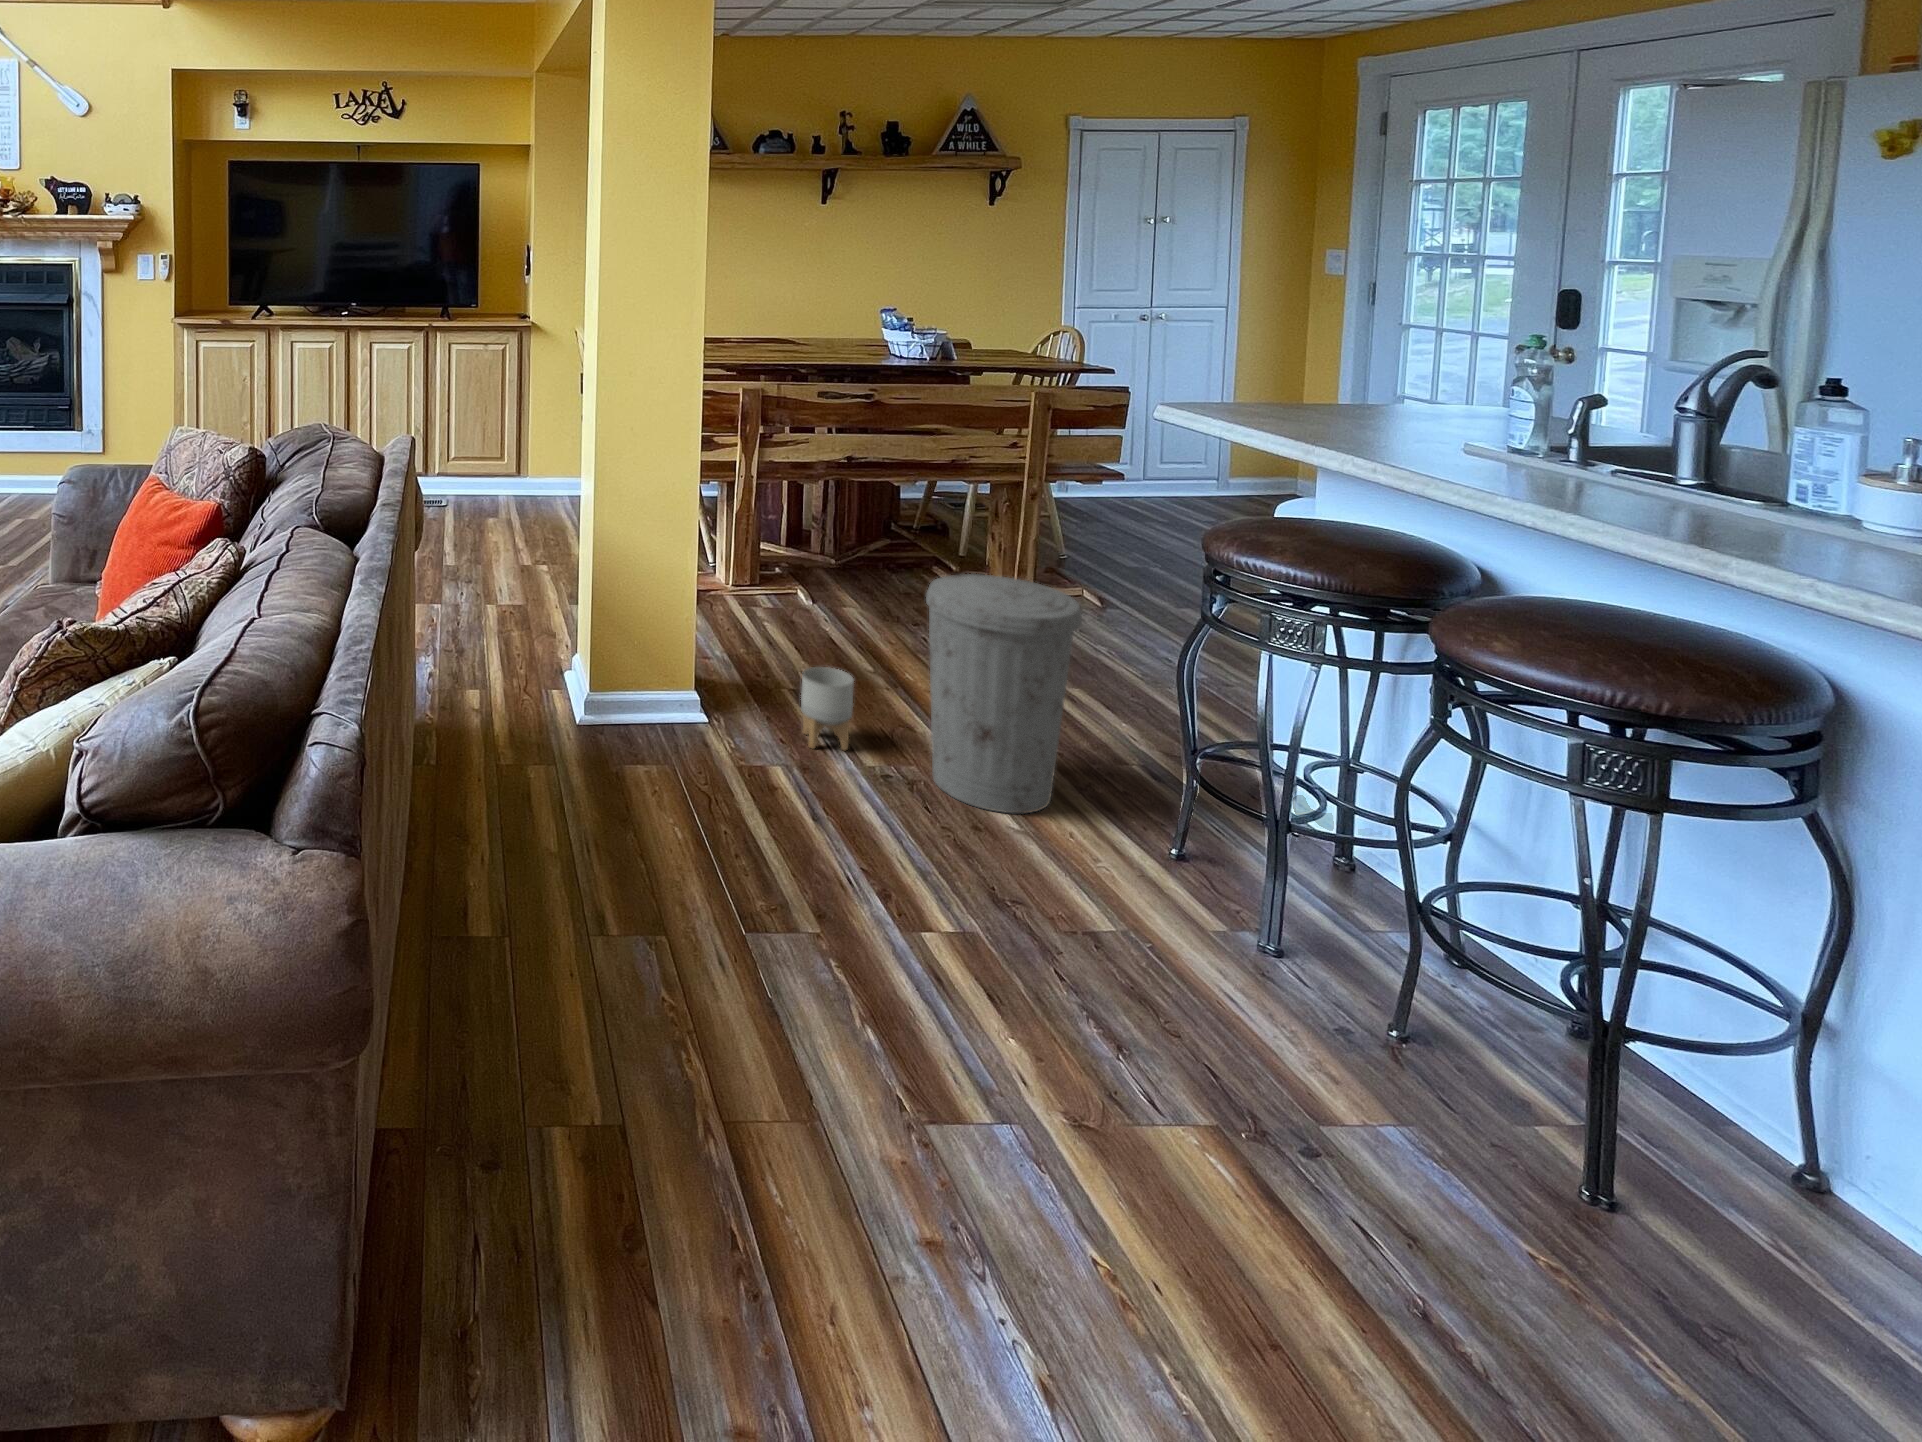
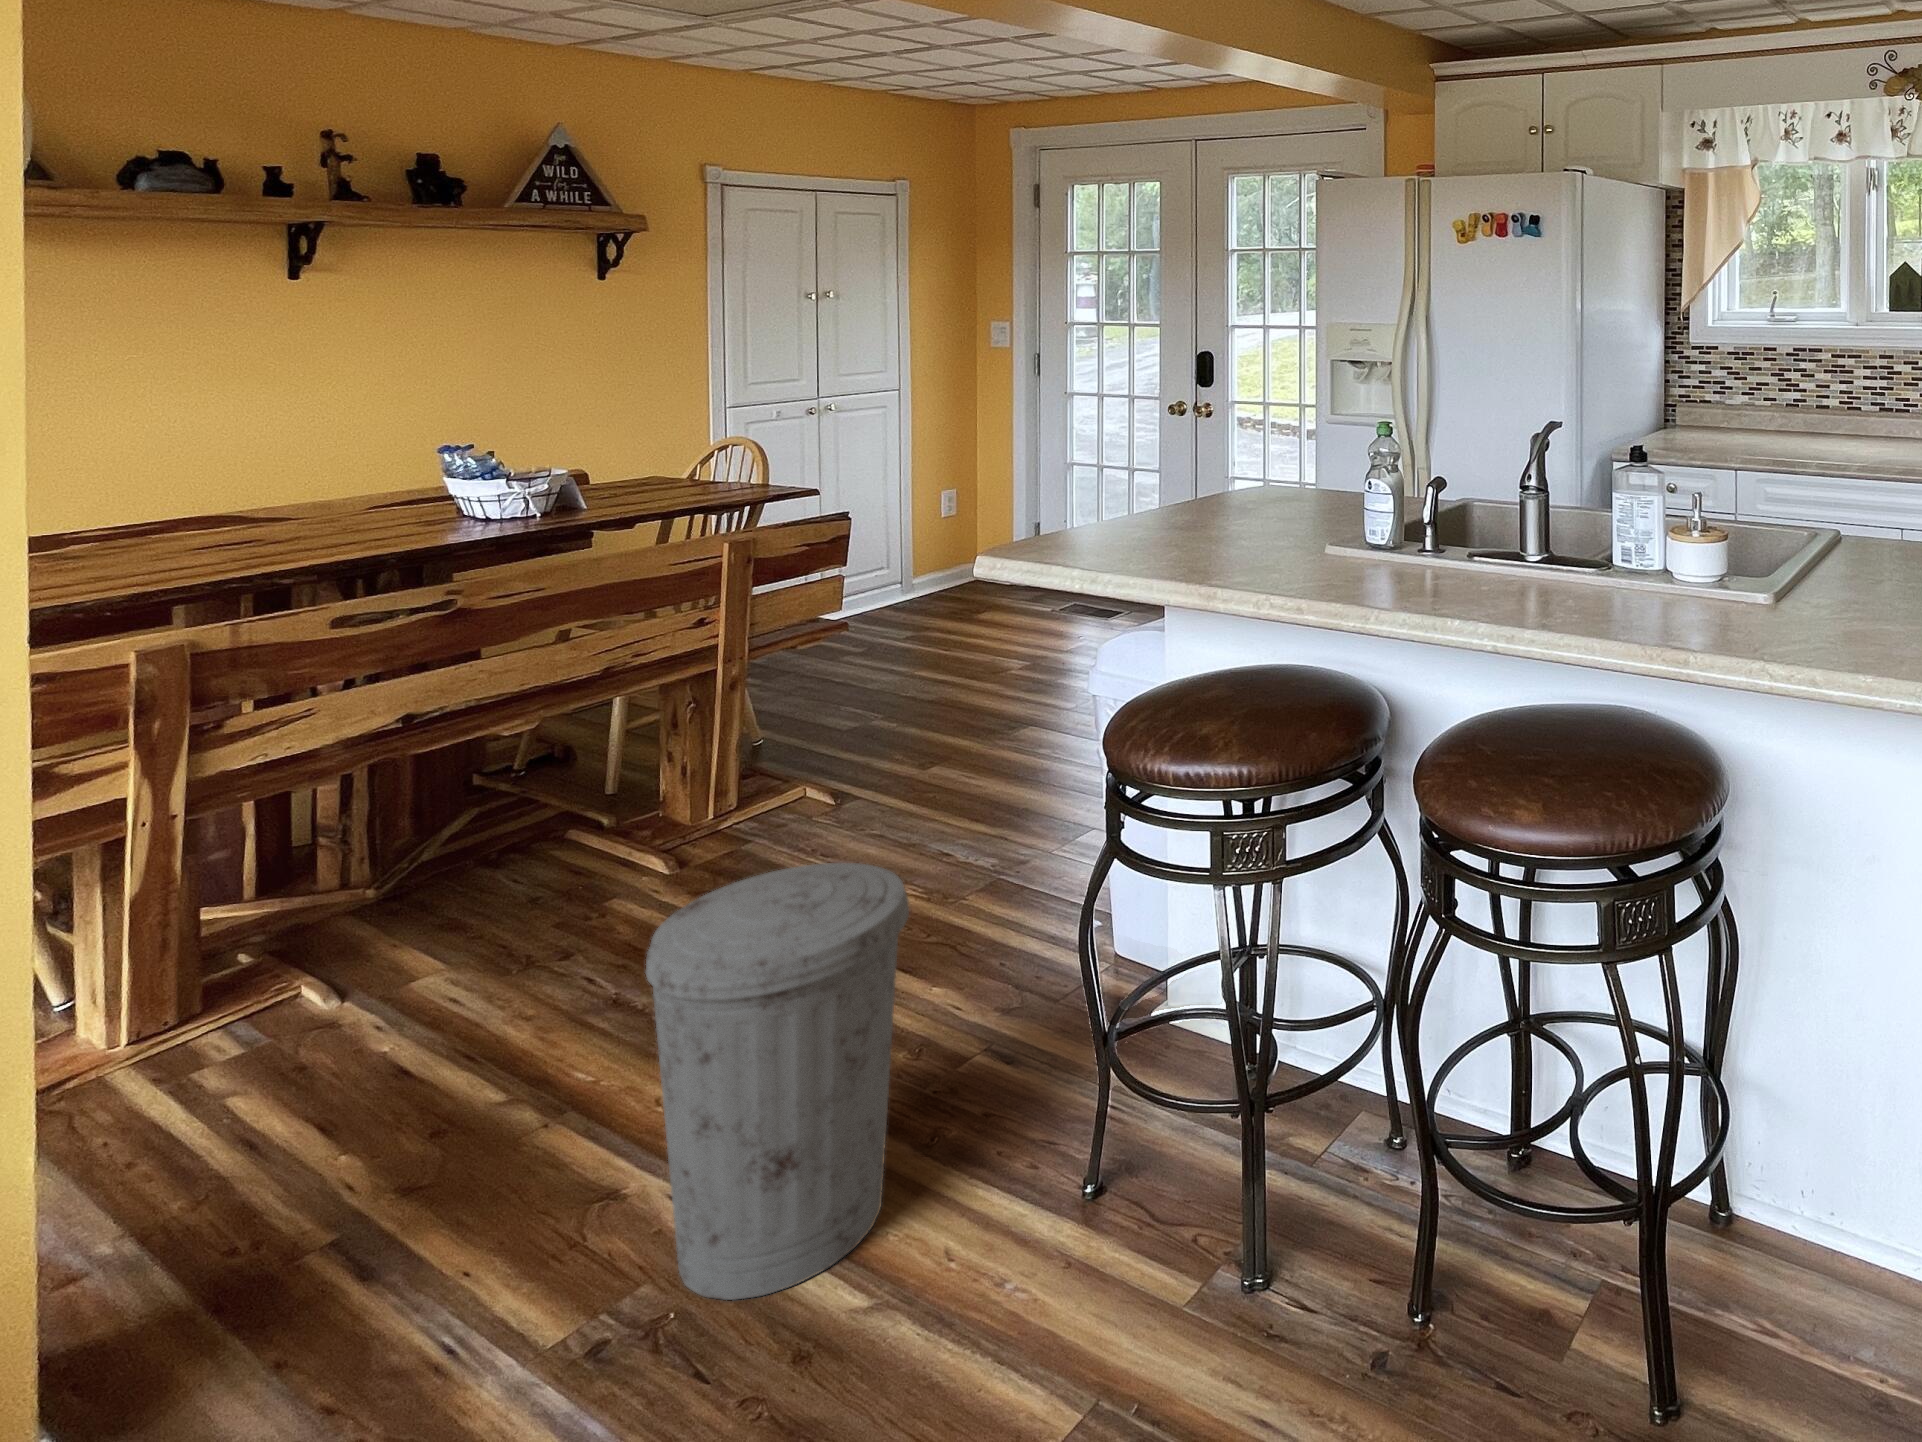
planter: present [801,667,854,750] -> none [370,1173,497,1378]

